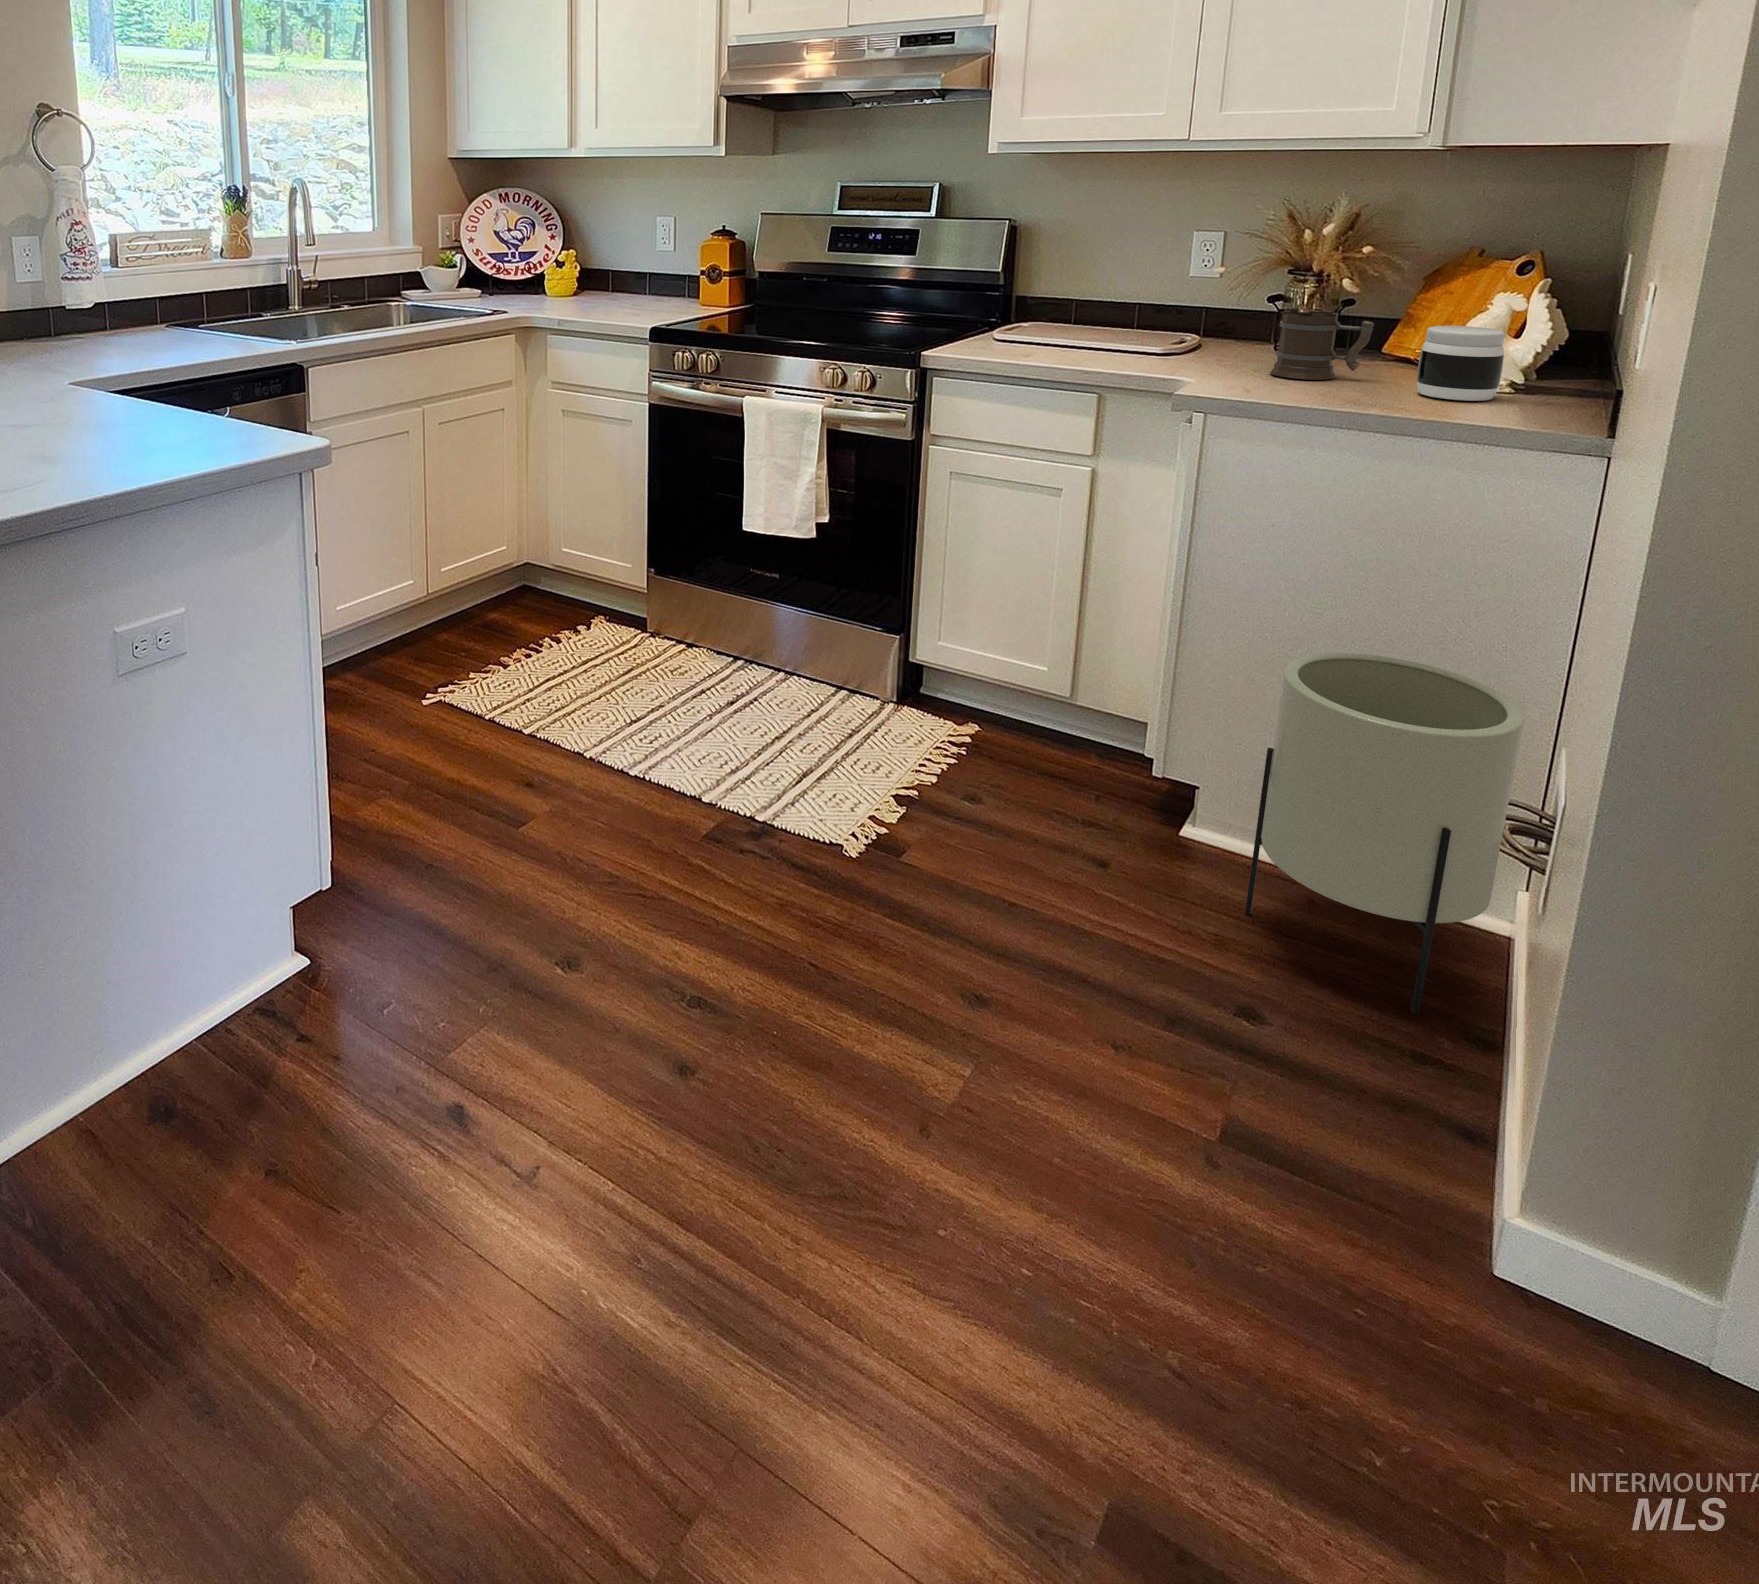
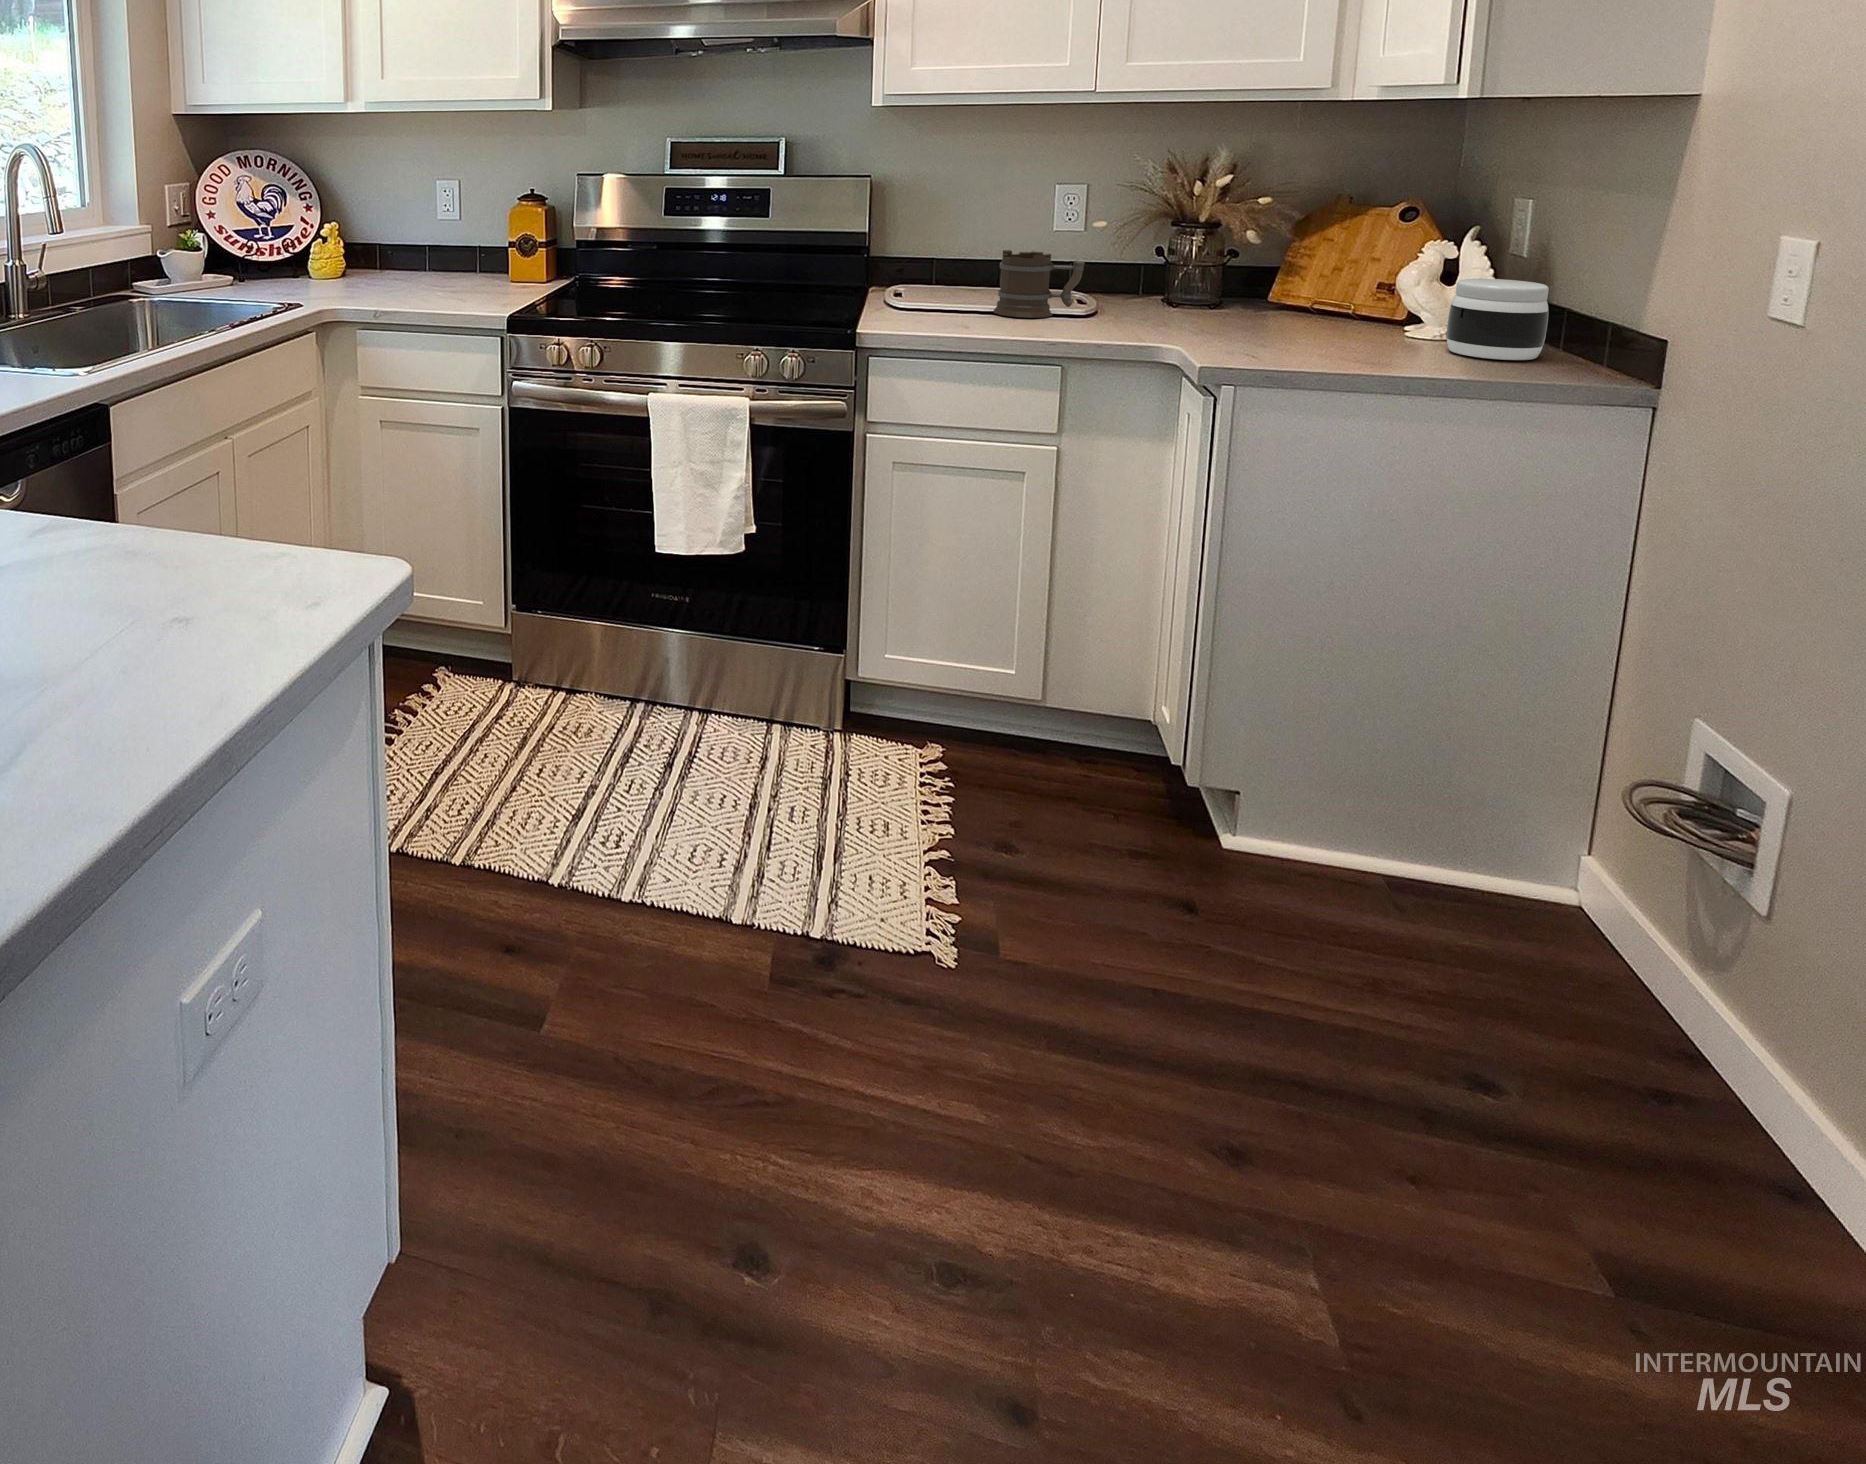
mug: present [1270,307,1374,380] -> present [993,250,1085,318]
planter: present [1245,653,1524,1015] -> none [1410,657,1776,1100]

